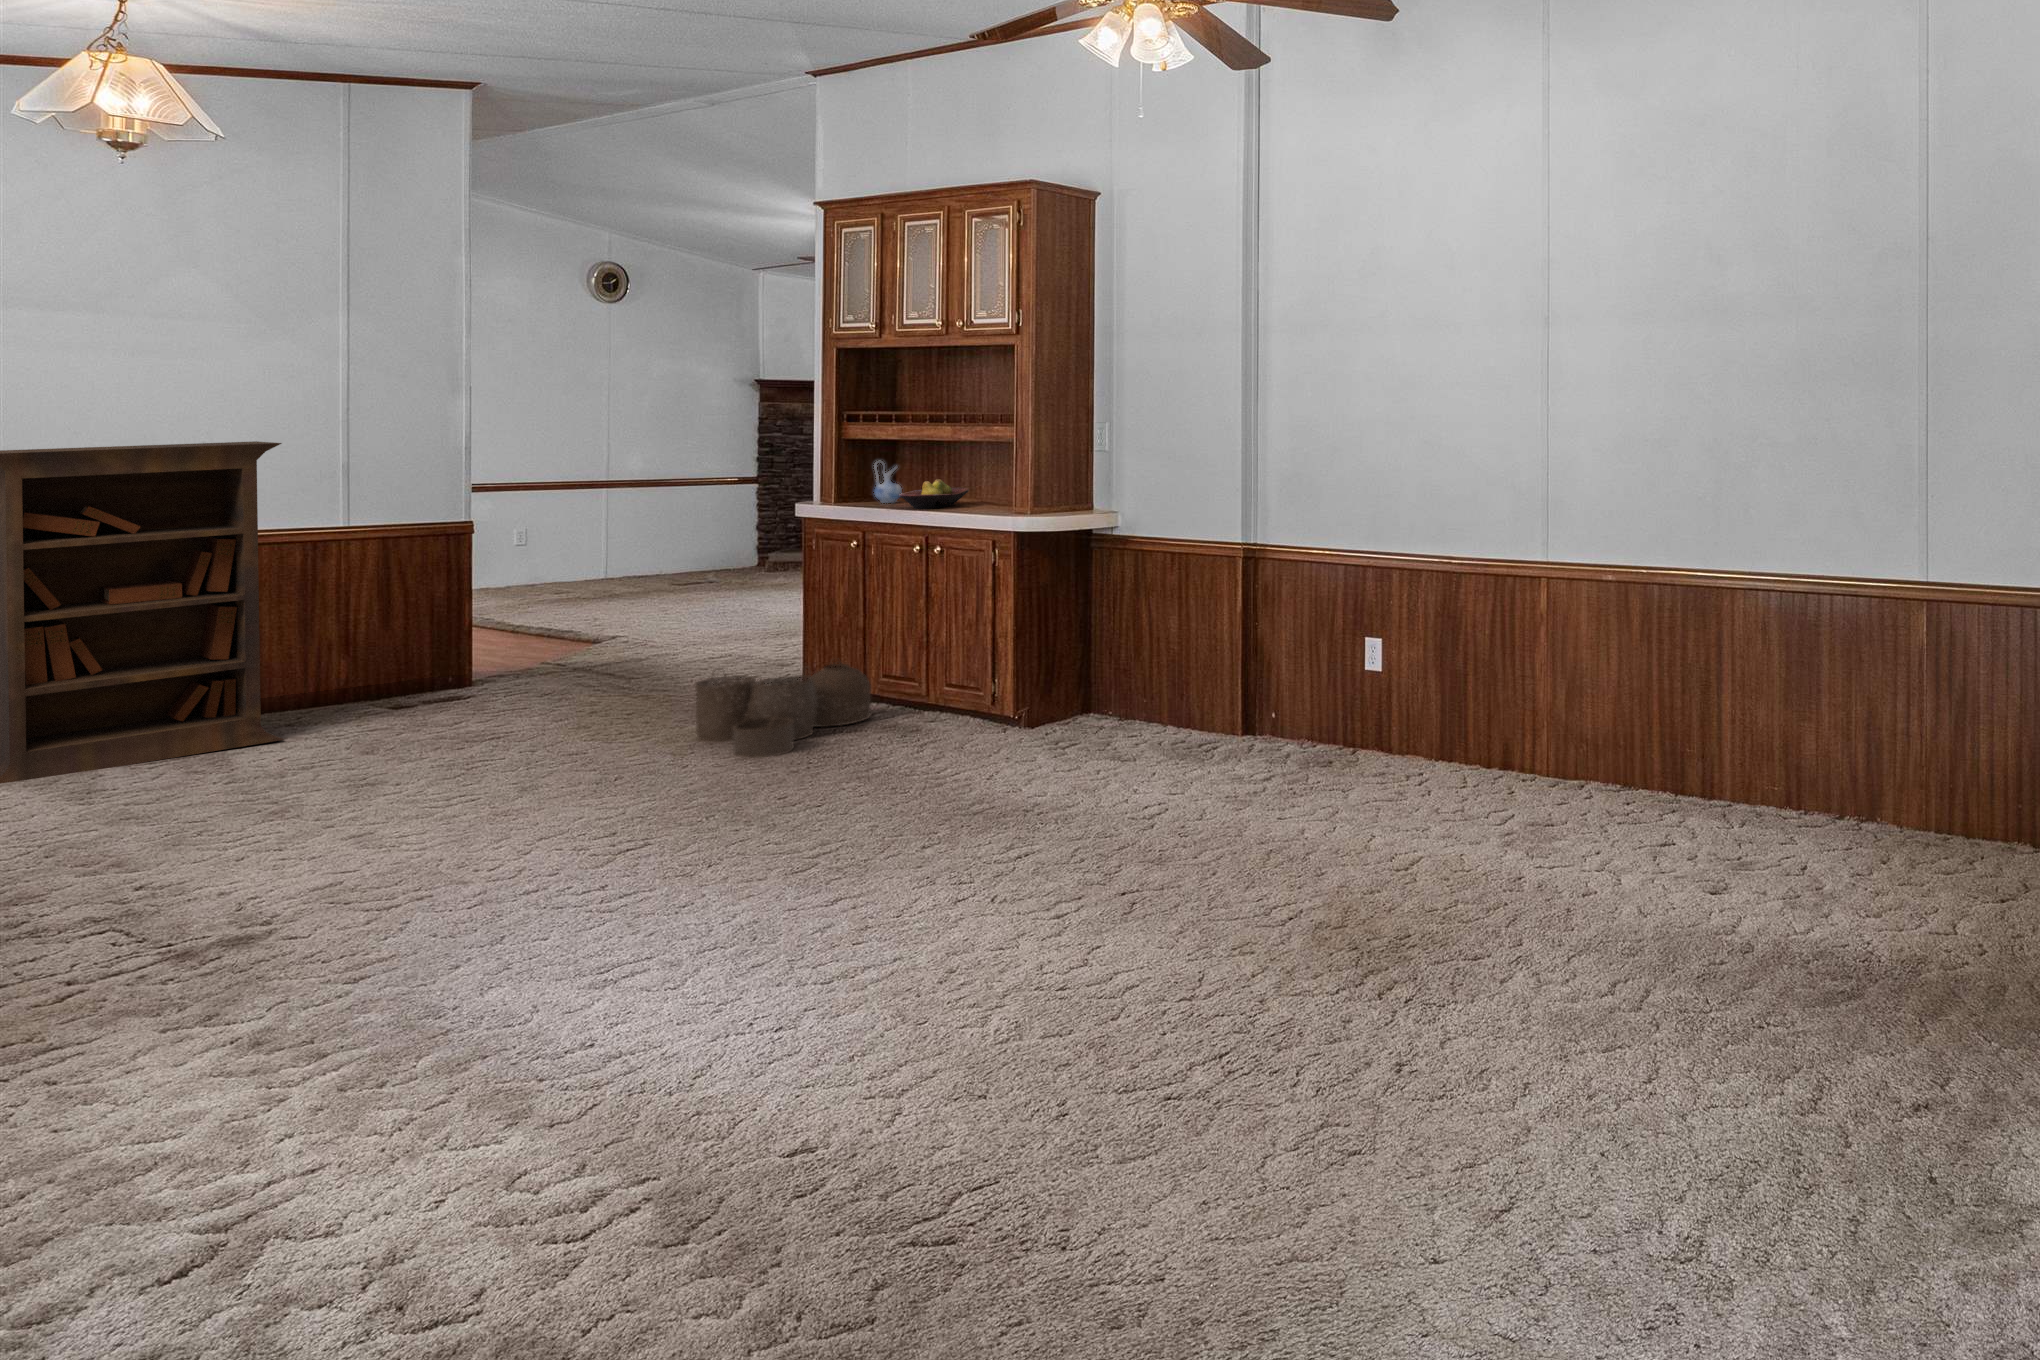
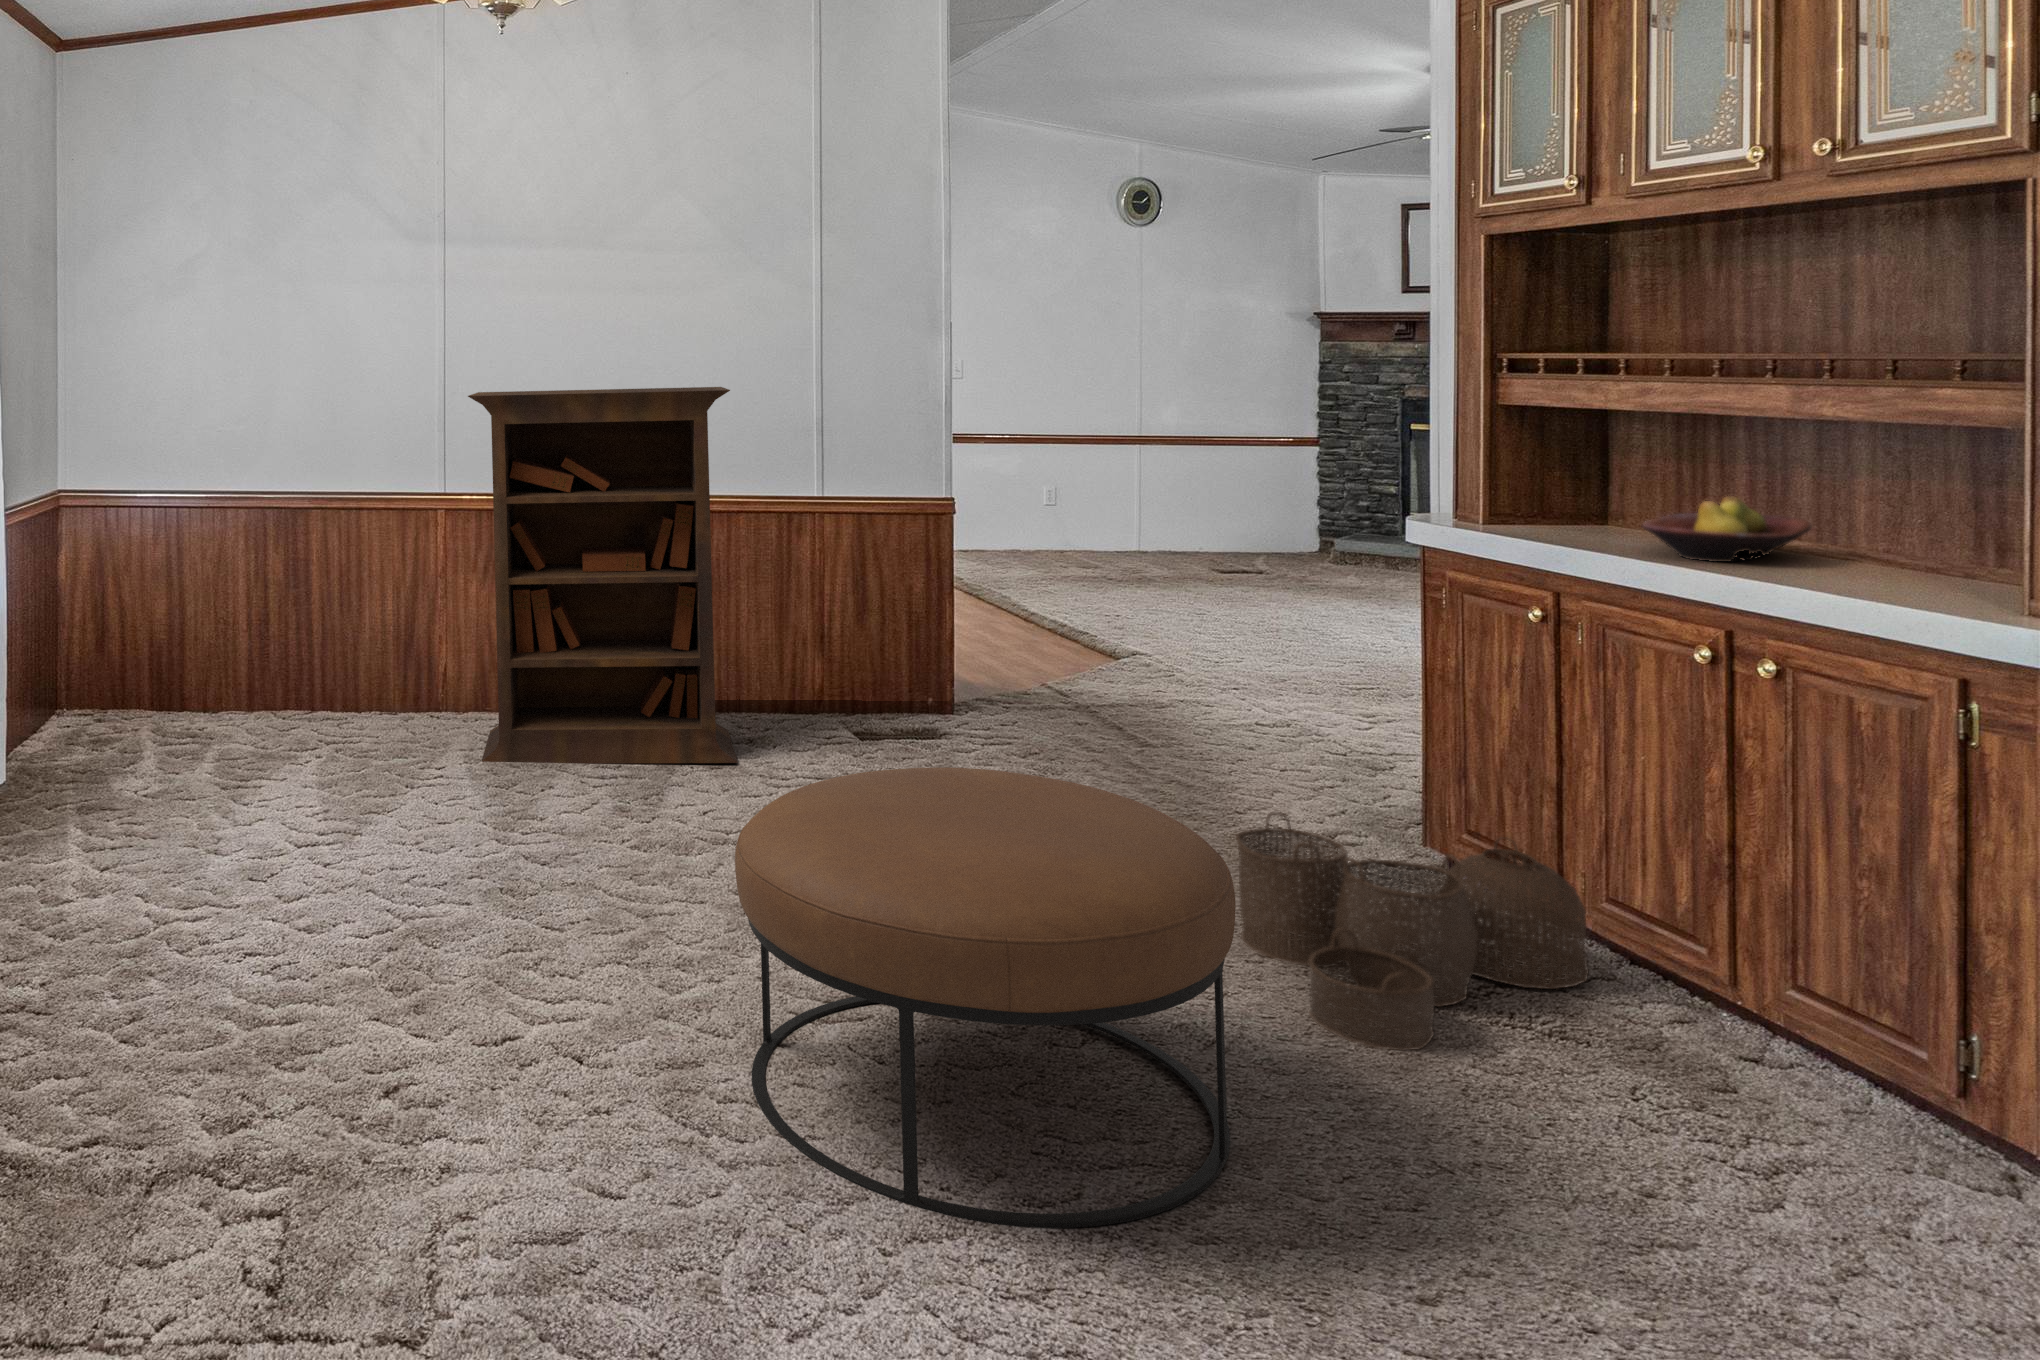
ceramic pitcher: present [874,462,902,503] -> none [1569,448,1631,532]
ottoman: none [390,648,696,852] -> present [735,767,1236,1228]

